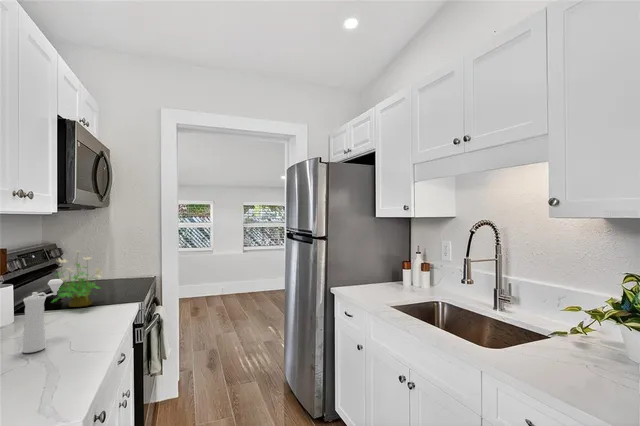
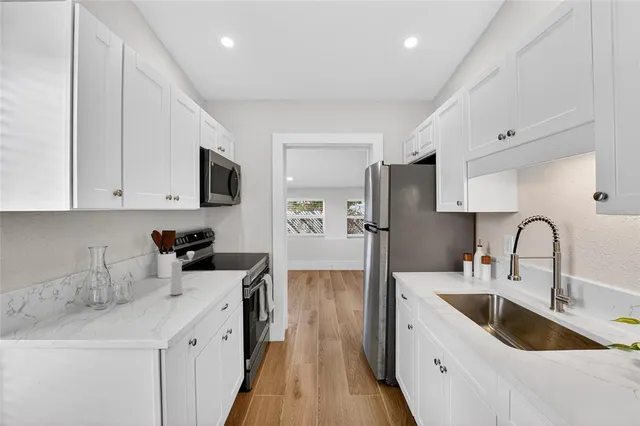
potted plant: present [53,251,103,307] -> none [200,233,229,270]

